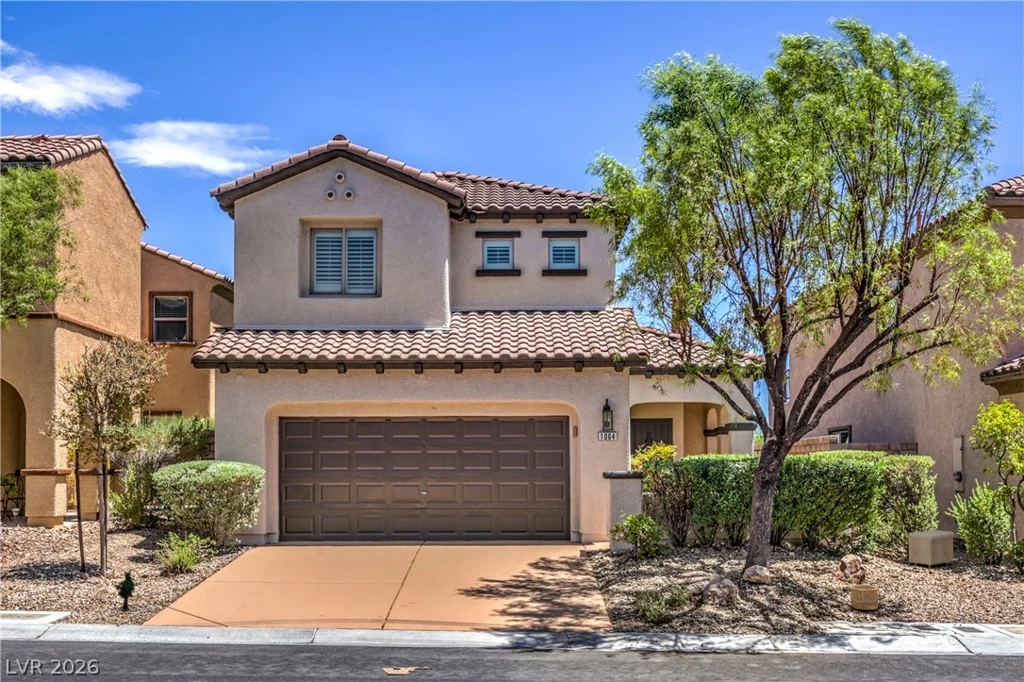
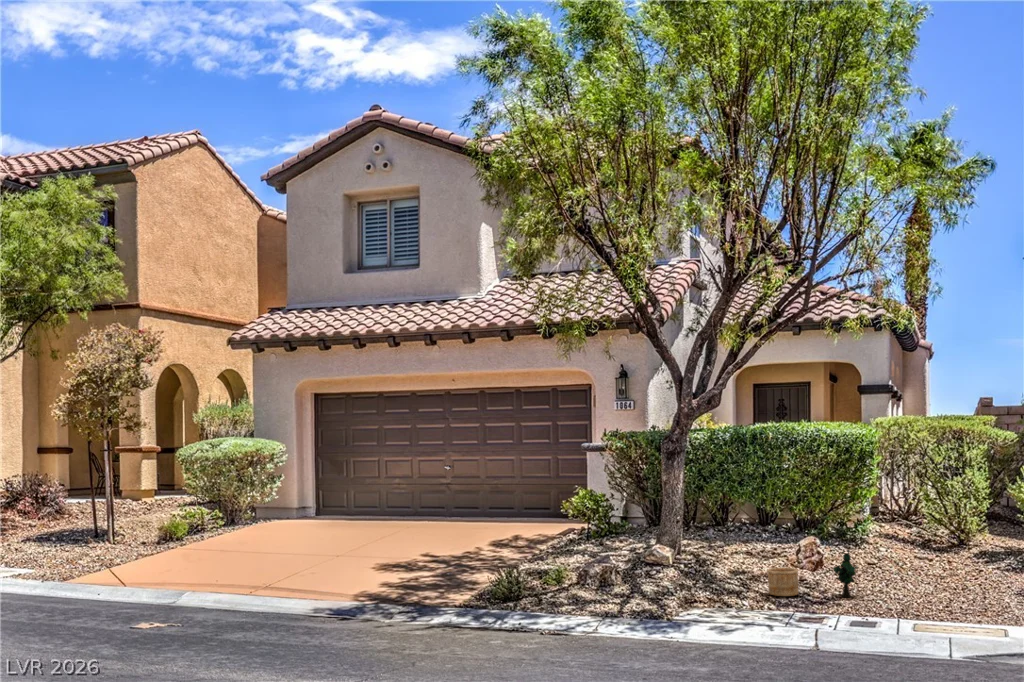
storage bench: present [909,530,954,568] -> none [941,515,1005,560]
decorative plant: present [114,569,138,611] -> present [833,550,858,597]

